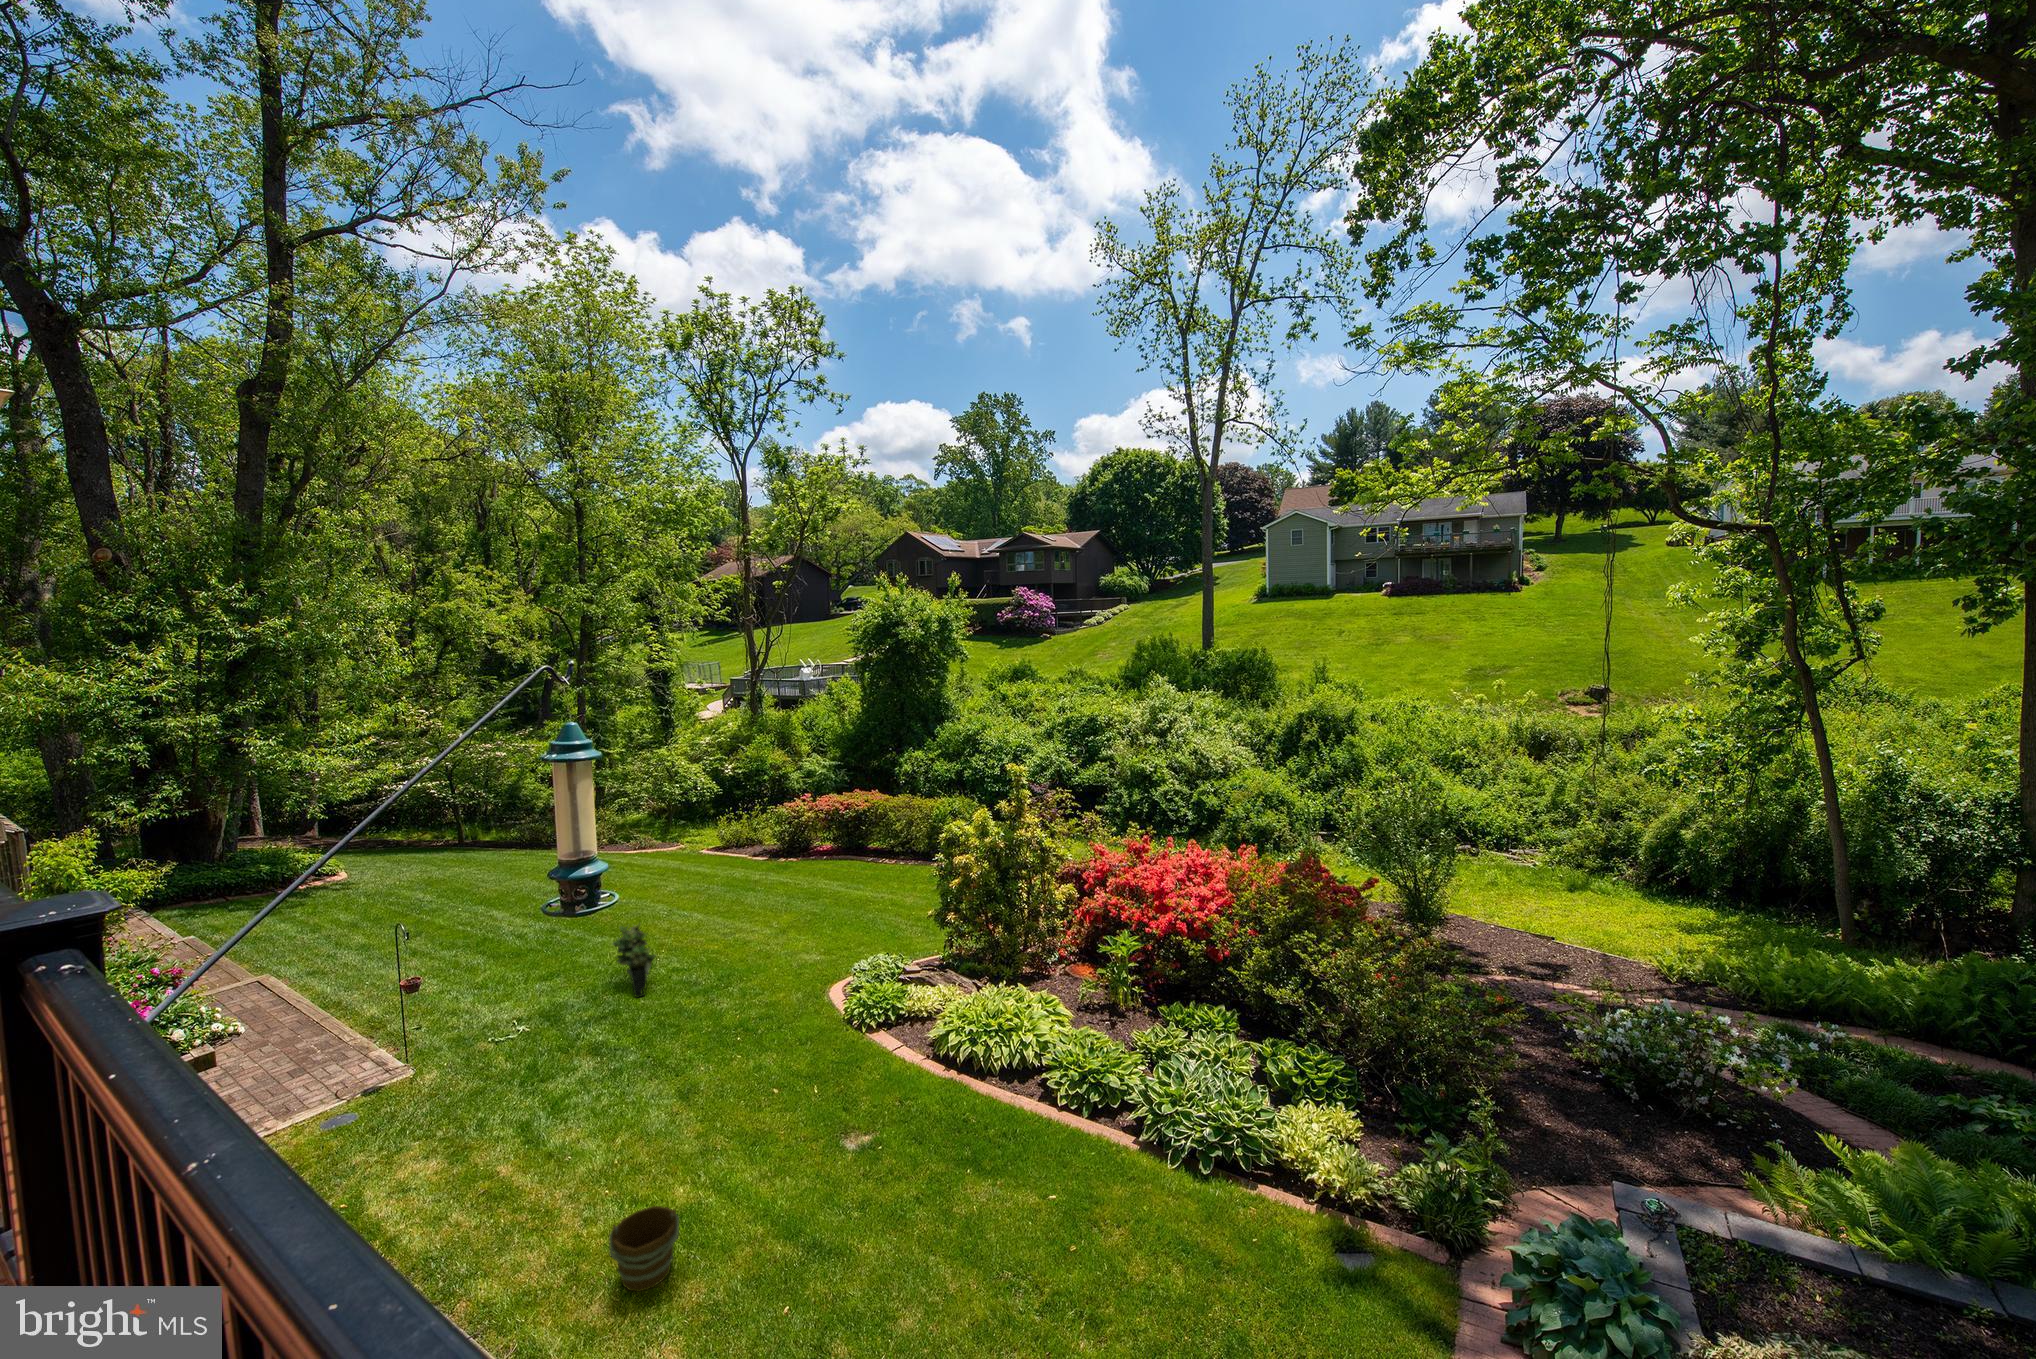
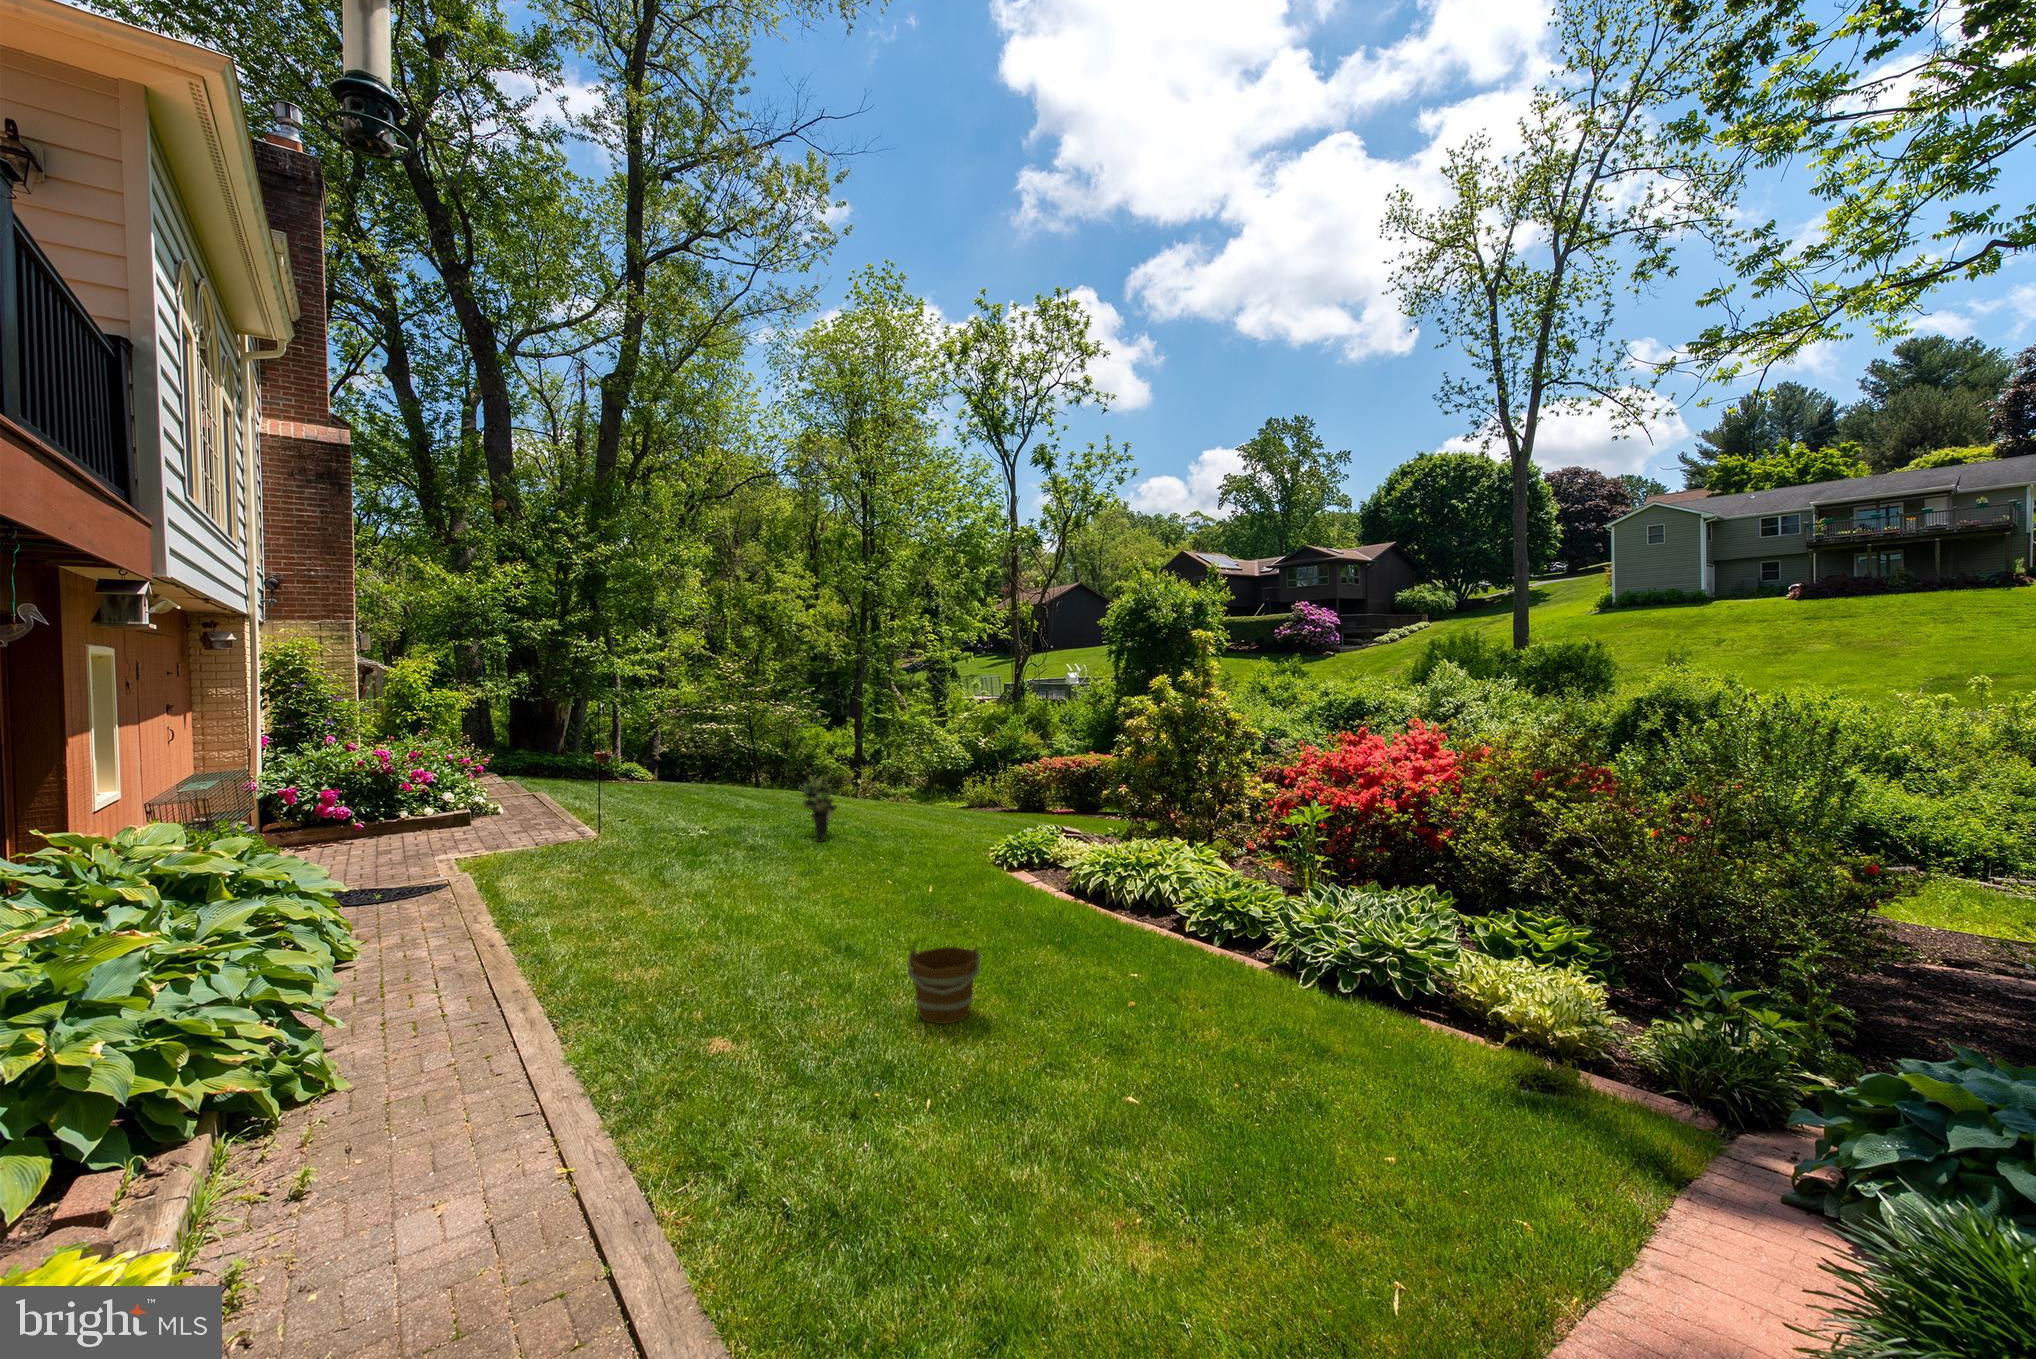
bucket: present [609,1206,679,1291] -> present [908,947,980,1024]

